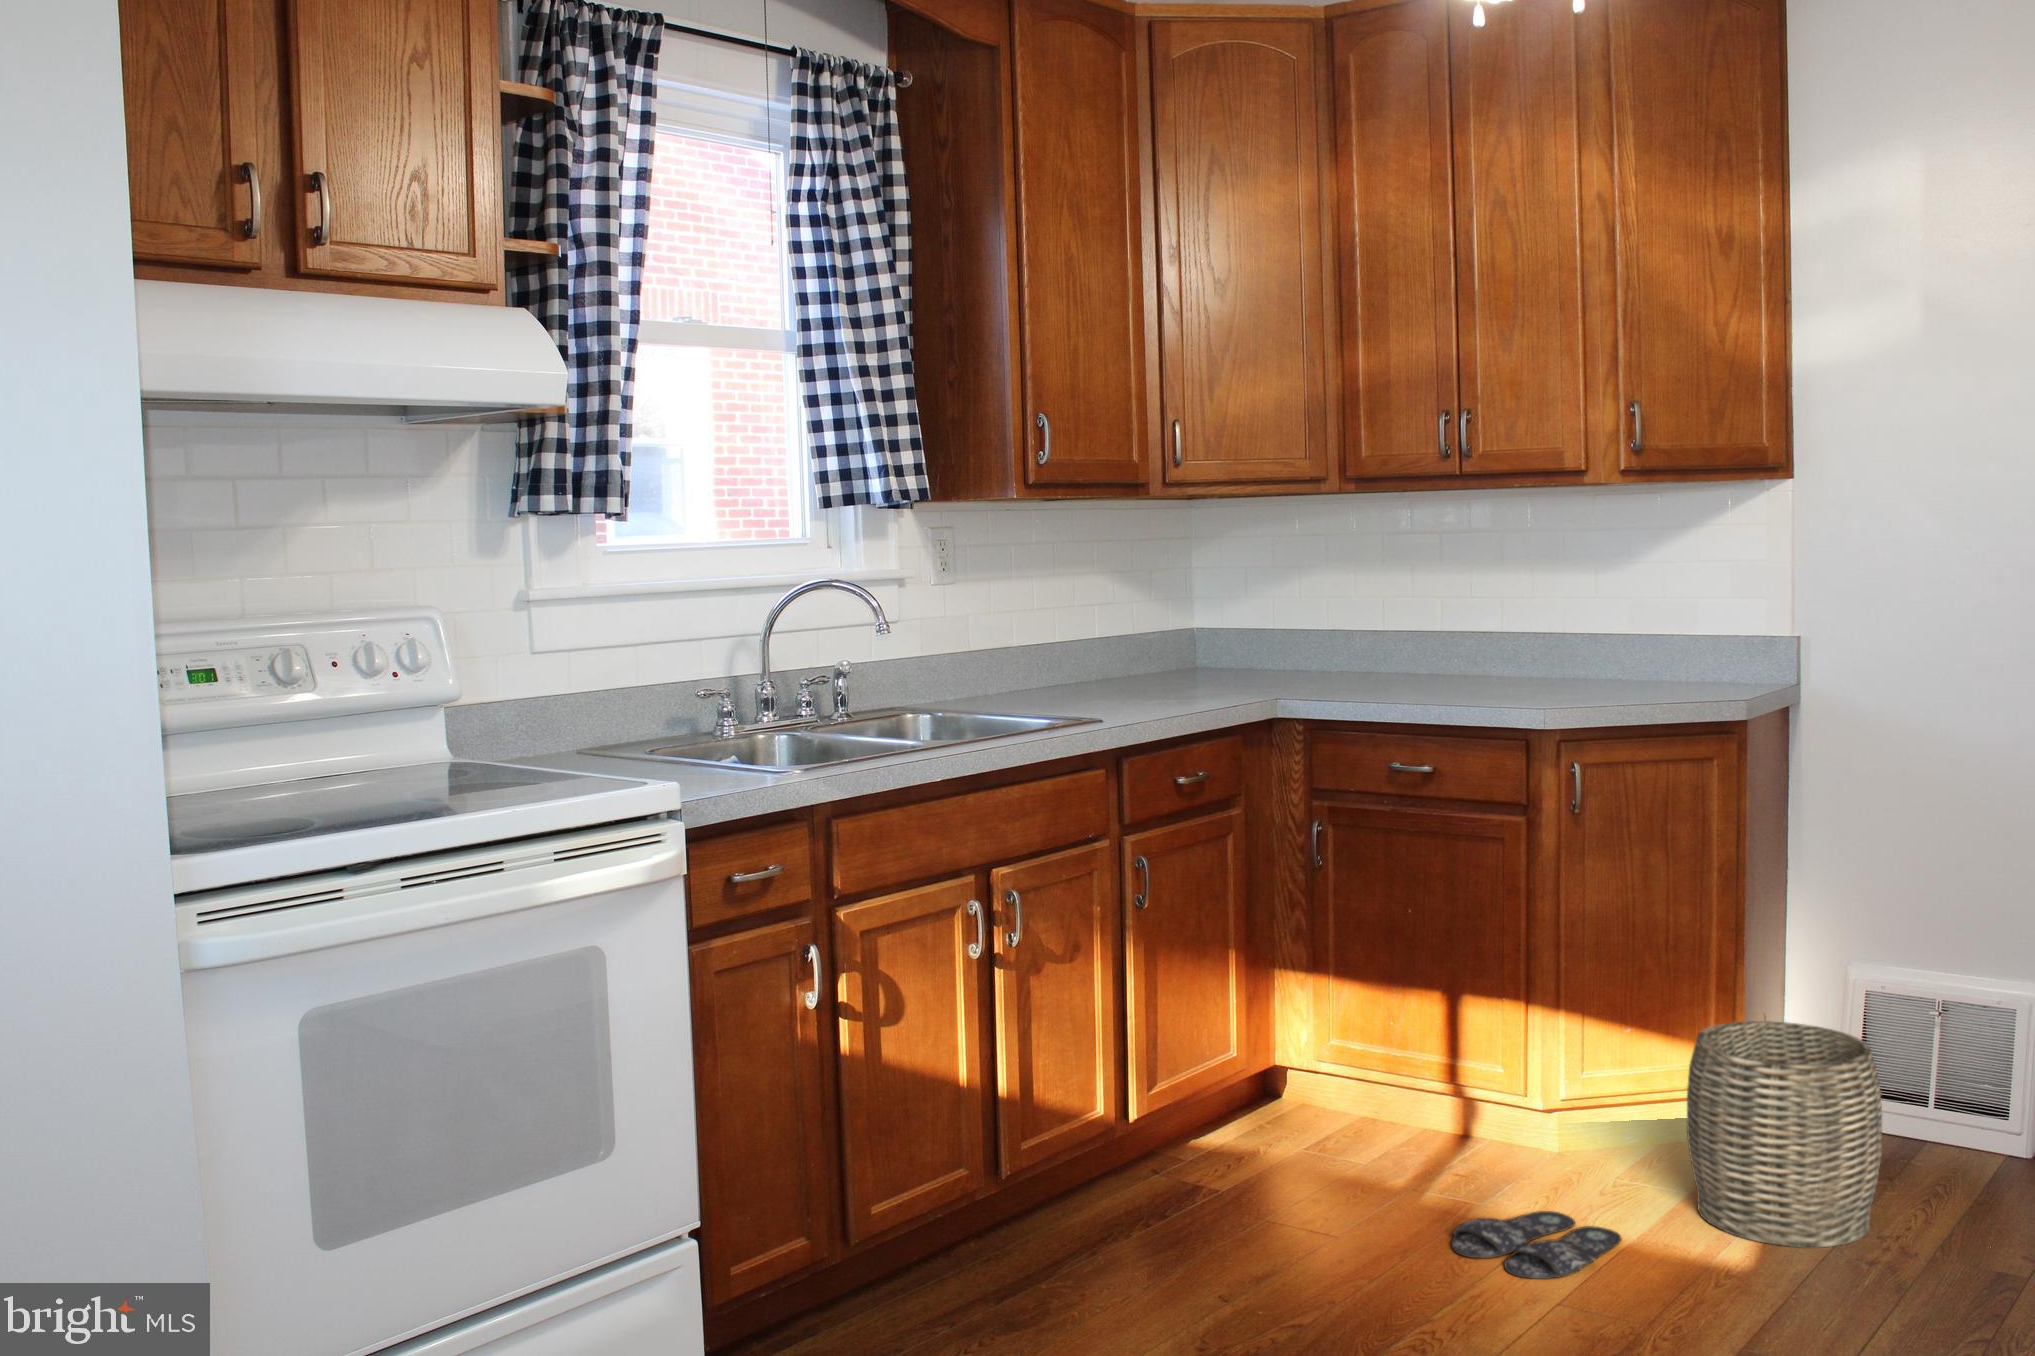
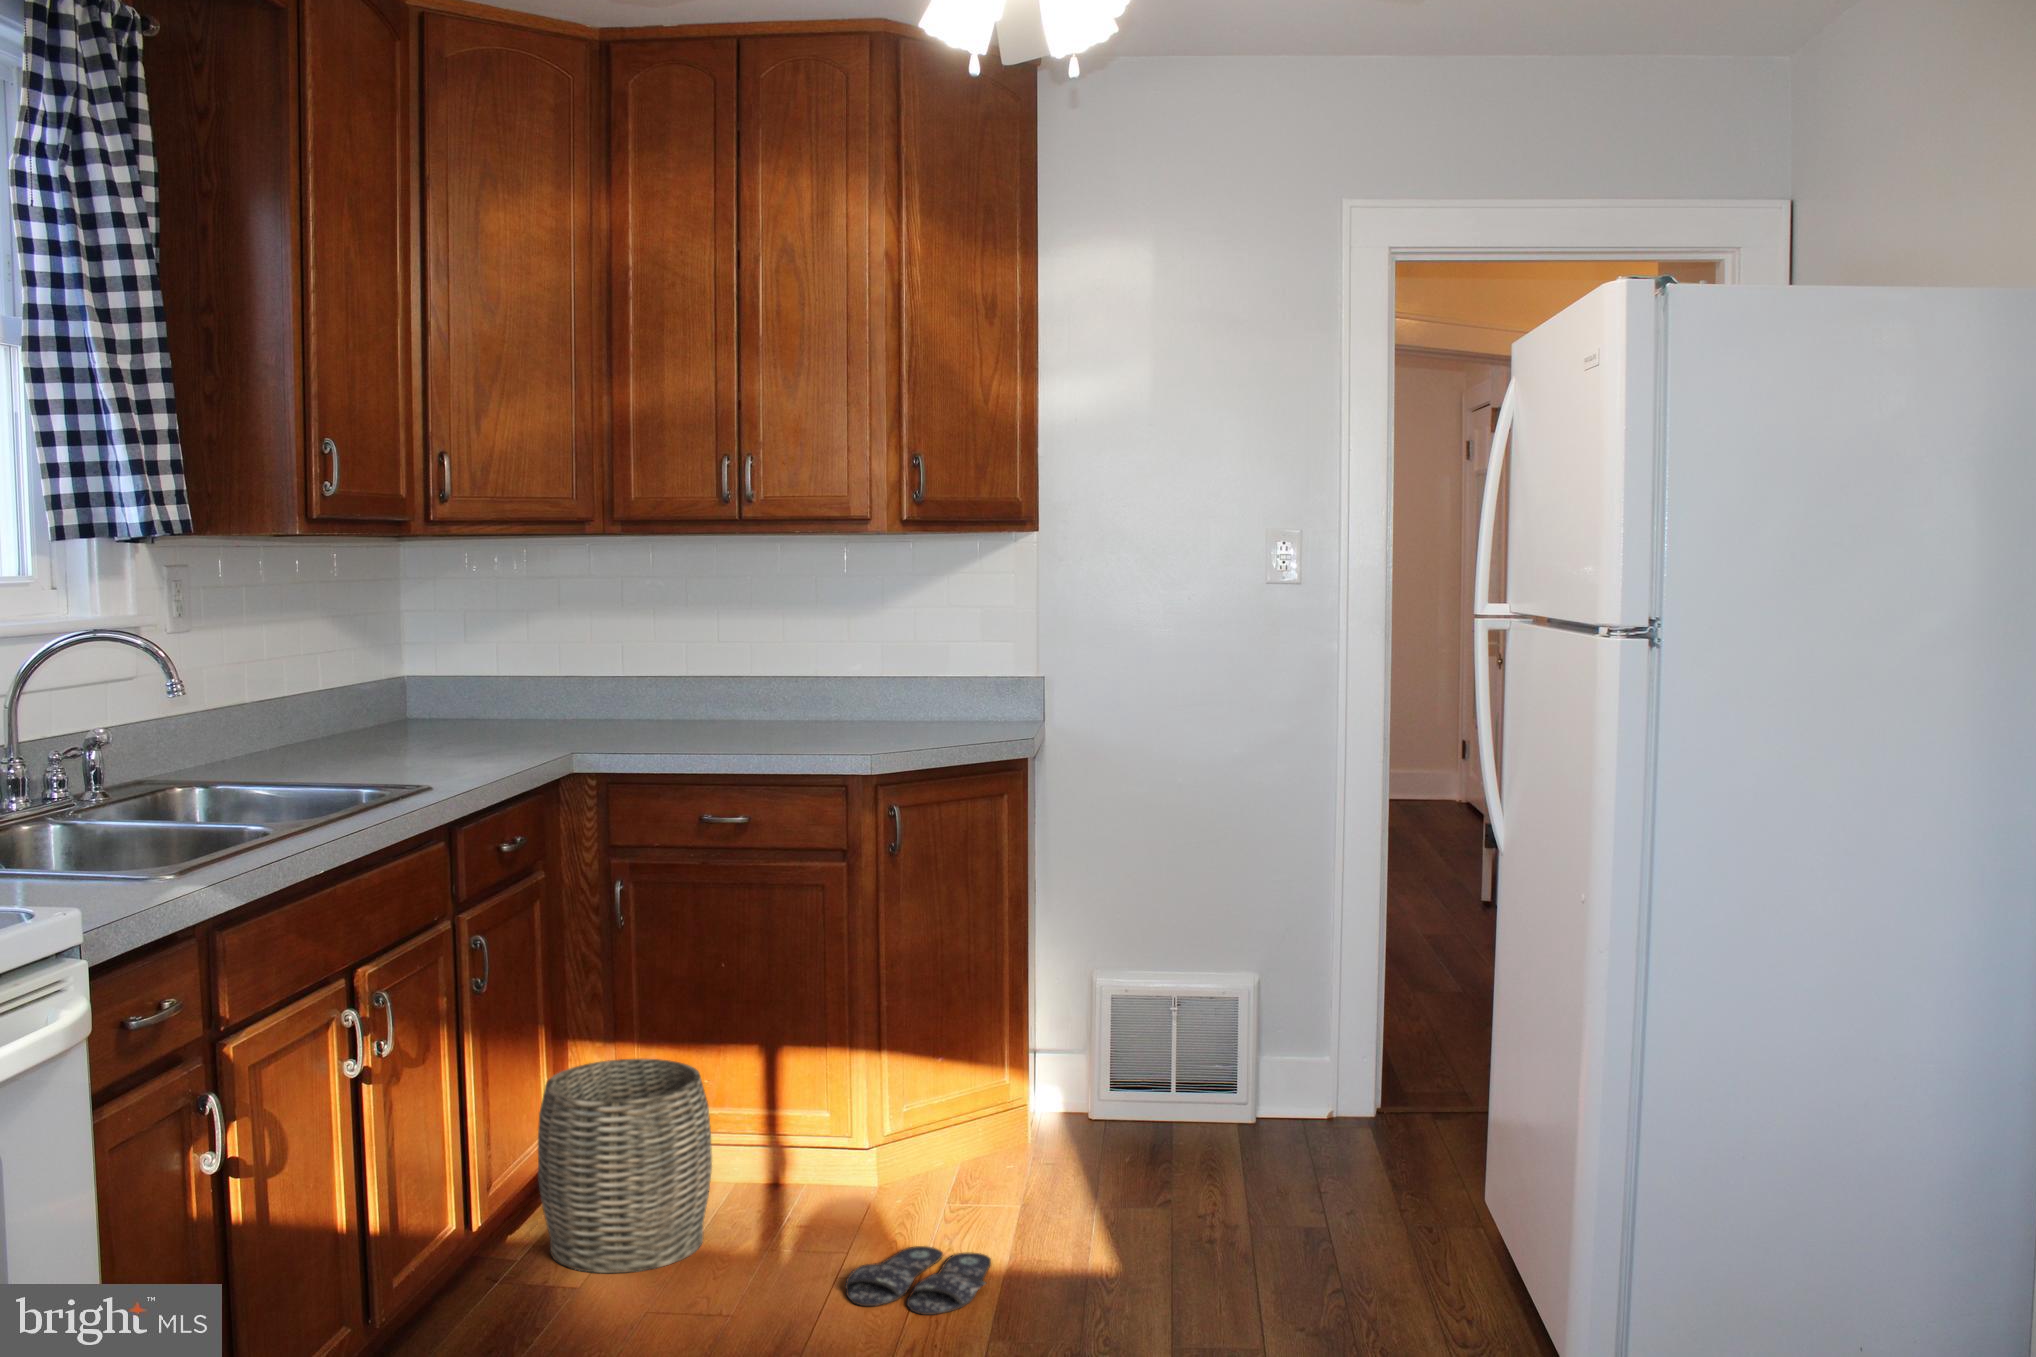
woven basket: present [1687,1021,1882,1247] -> present [538,1059,712,1273]

